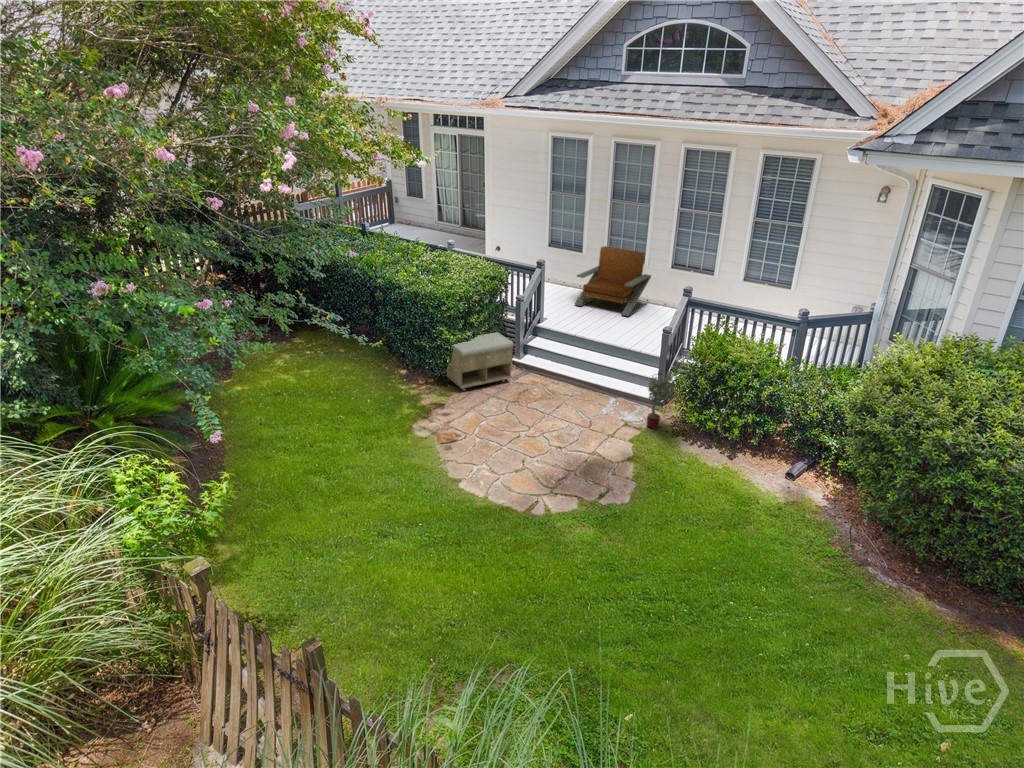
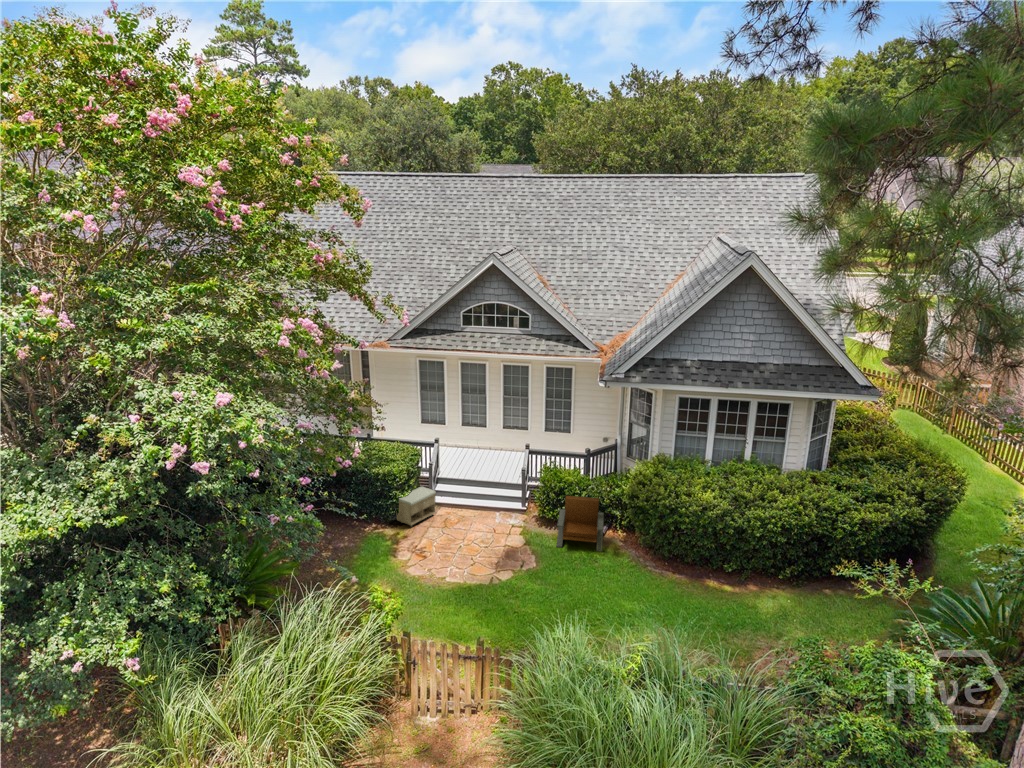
lounge chair: present [575,246,651,316] -> present [557,496,604,551]
potted tree: present [647,370,680,428] -> none [520,492,540,525]

